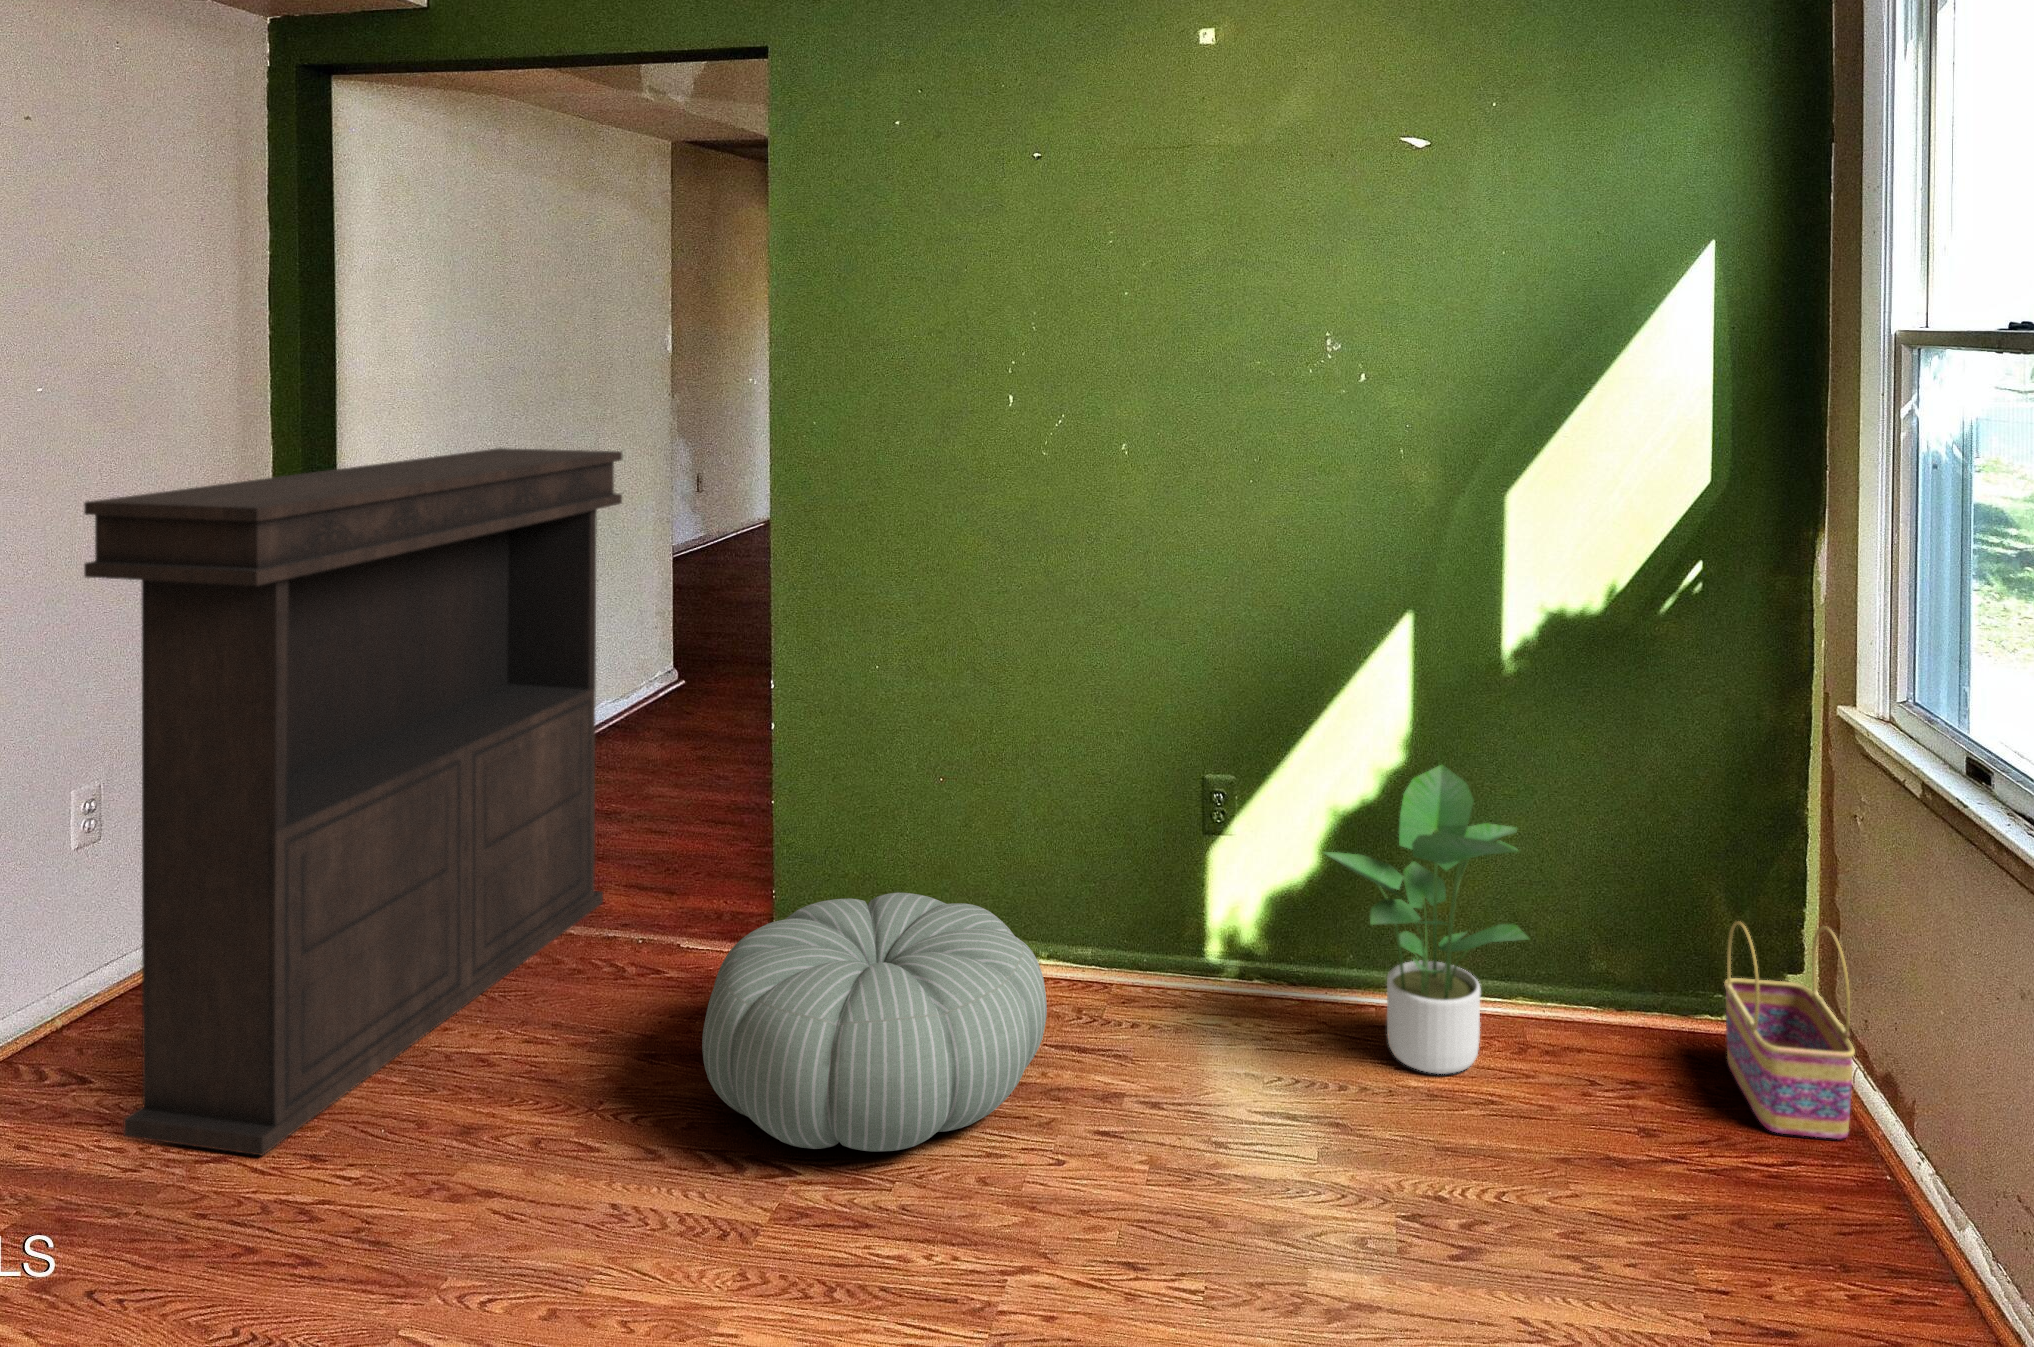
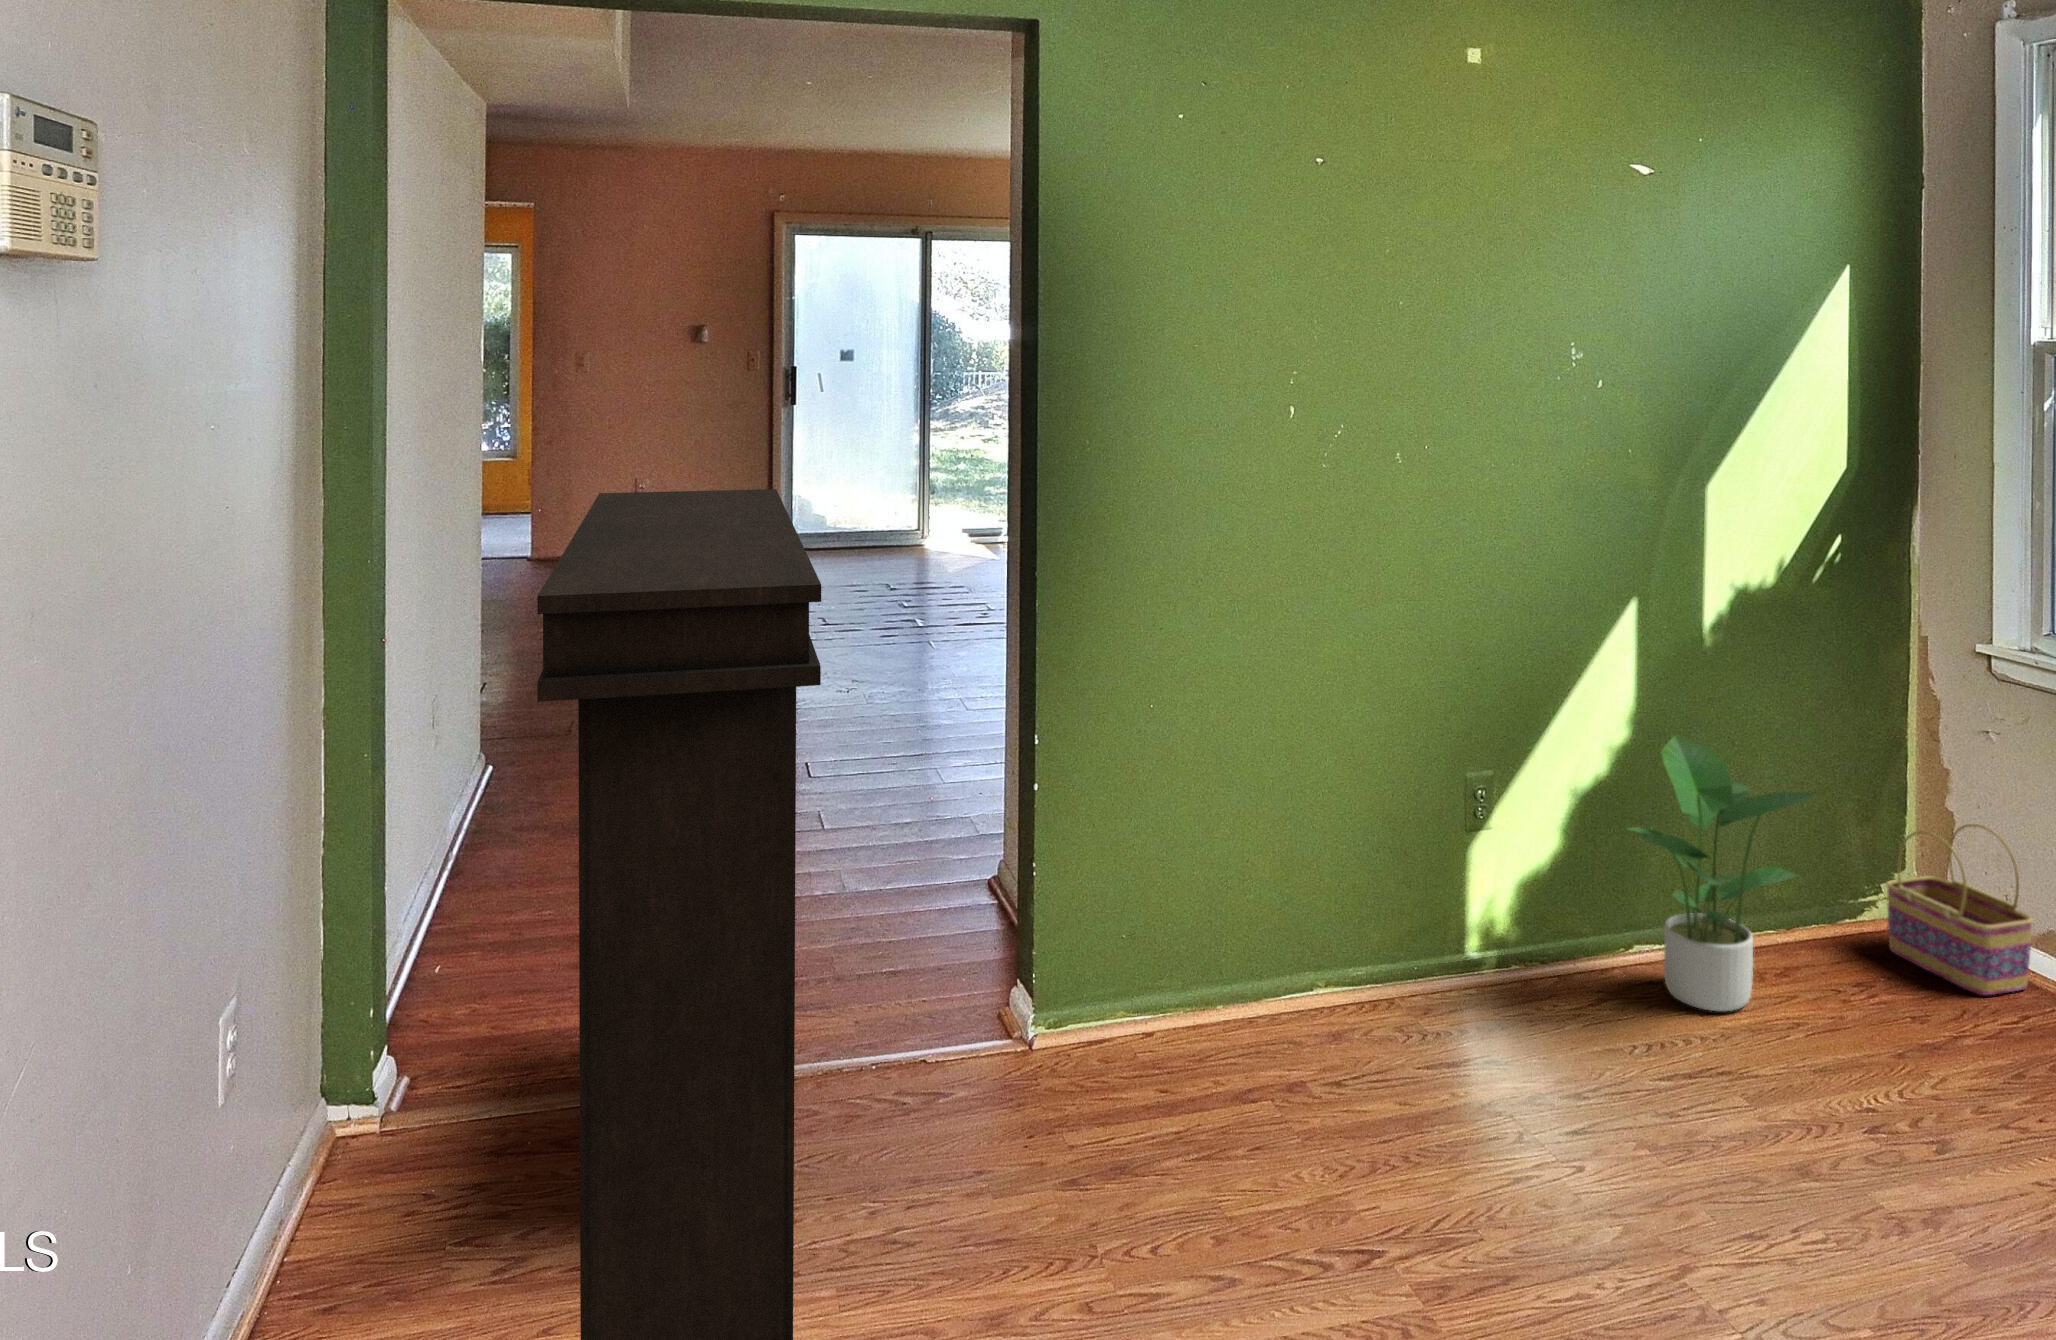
pouf: present [702,893,1047,1151] -> none [1149,942,1510,1221]

